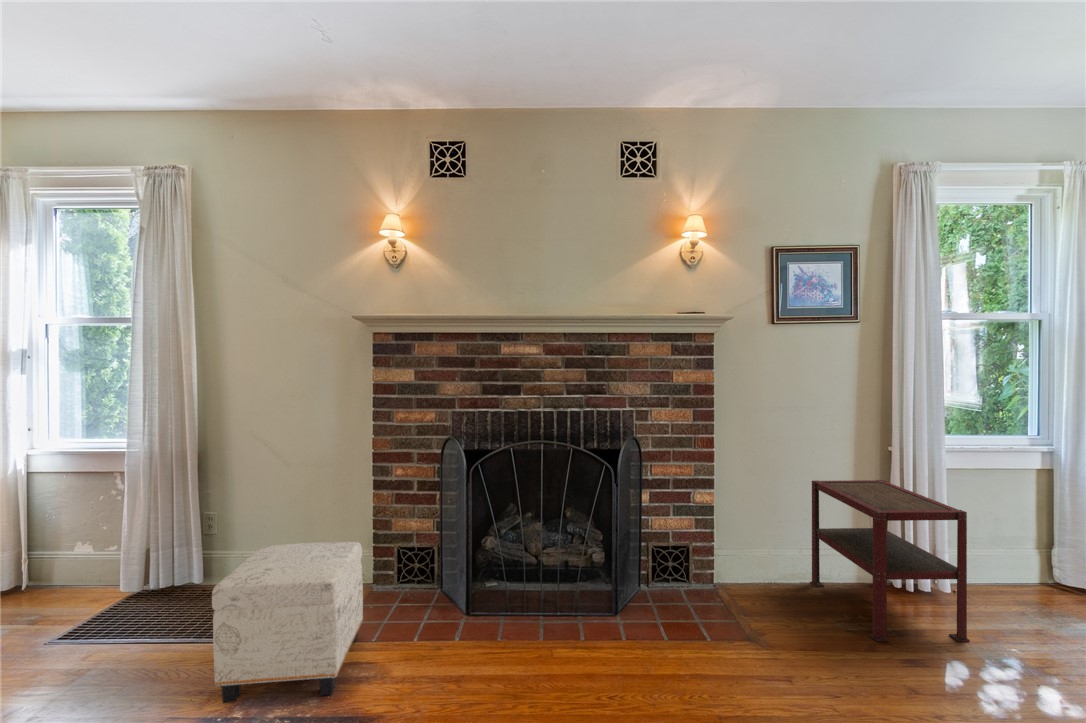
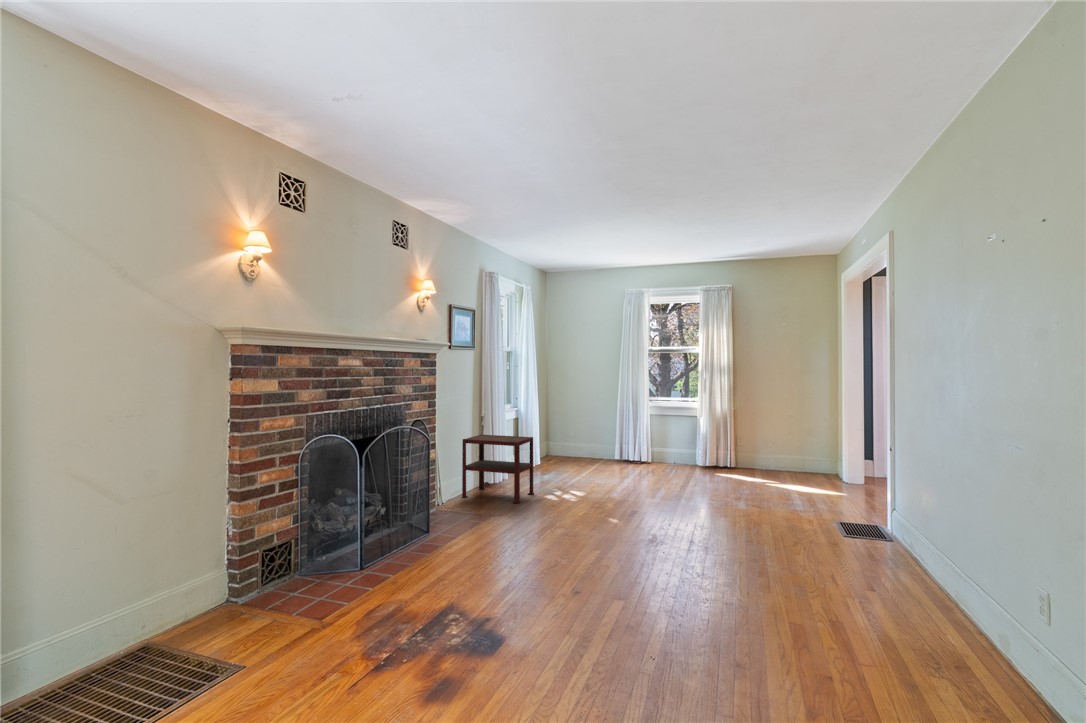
ottoman: present [212,542,363,703] -> none [267,527,406,666]

